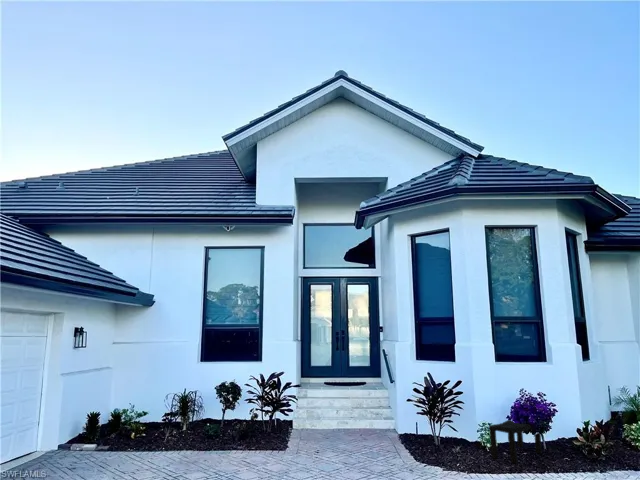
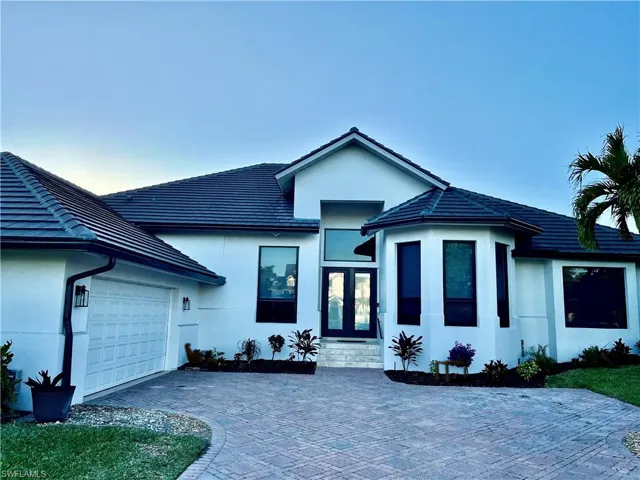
lounge chair: none [70,403,125,450] -> present [184,343,216,368]

